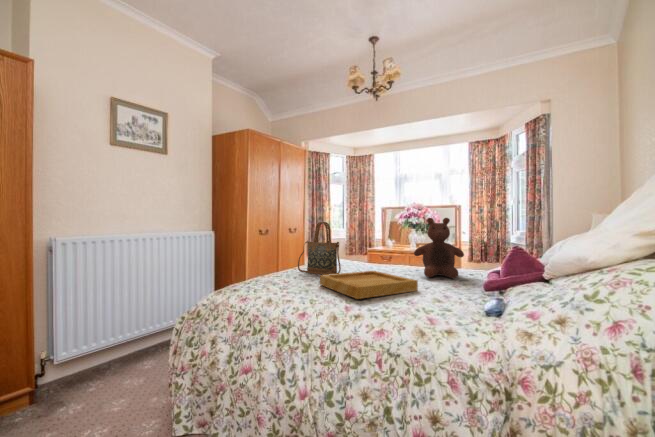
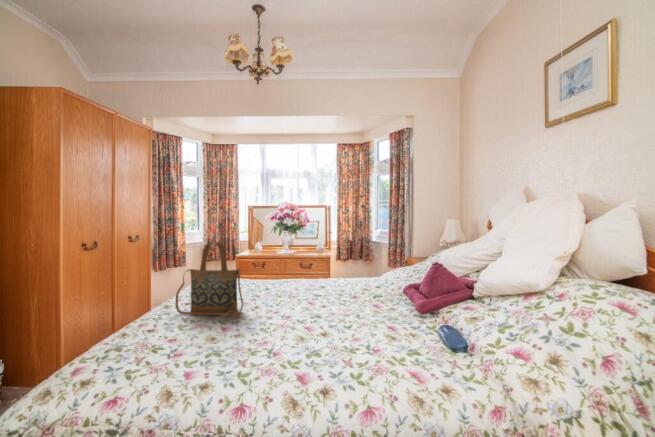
stuffed bear: present [414,218,464,278] -> none [327,233,378,302]
tray: present [320,271,418,299] -> none [231,303,356,362]

